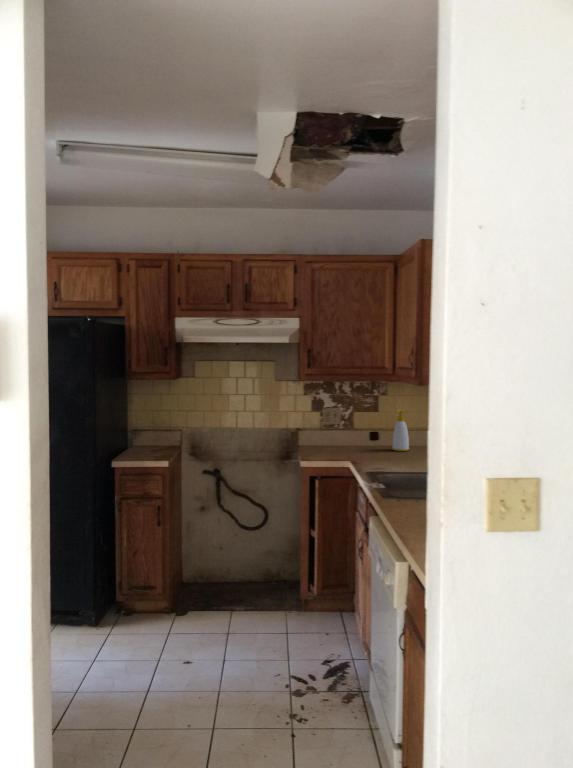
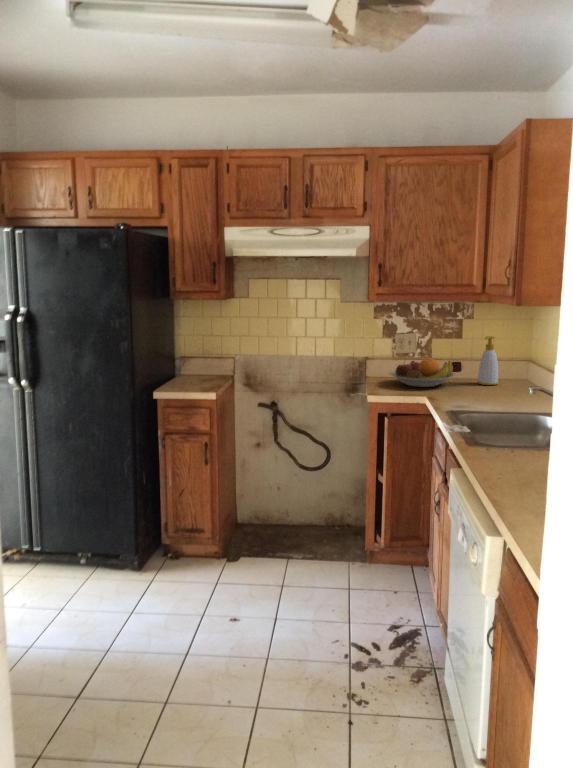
fruit bowl: none [318,429,373,453] -> present [390,358,454,387]

